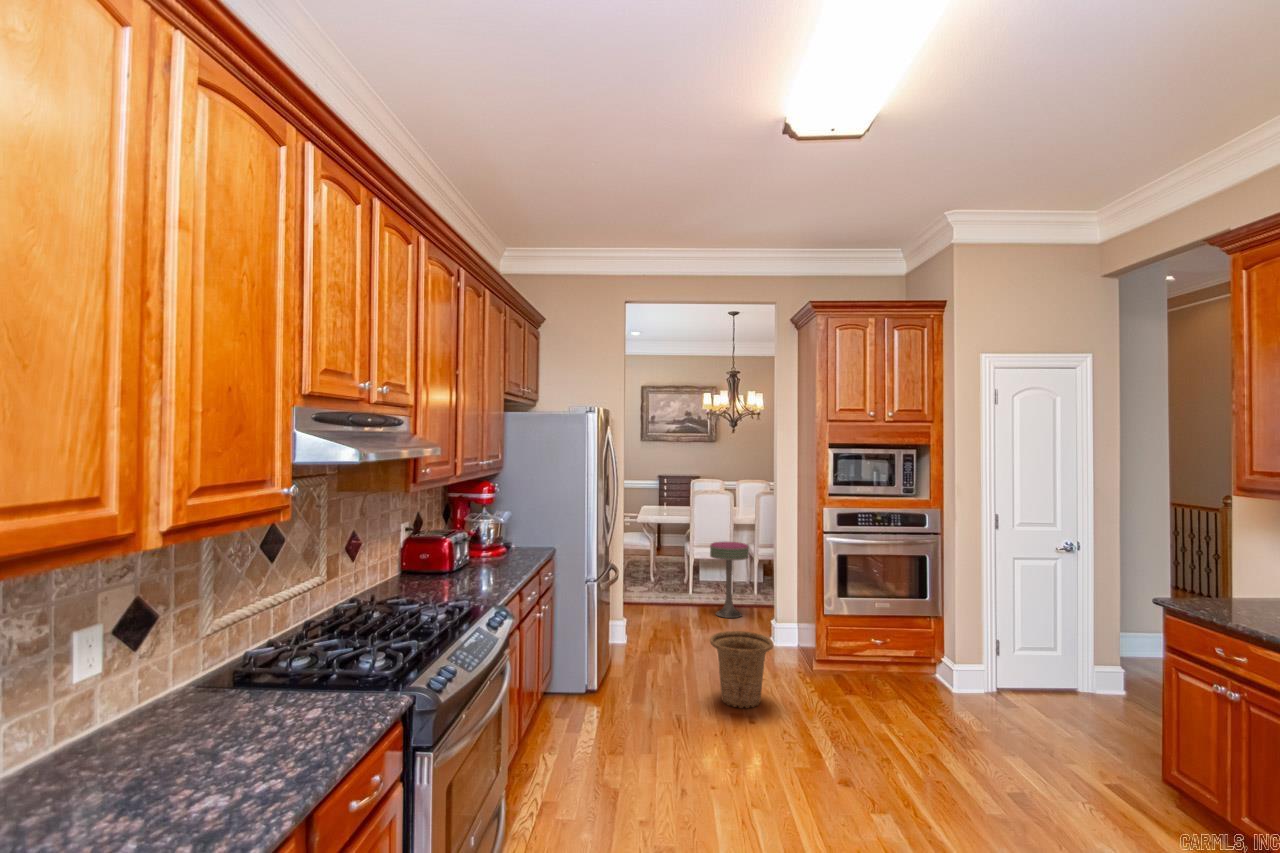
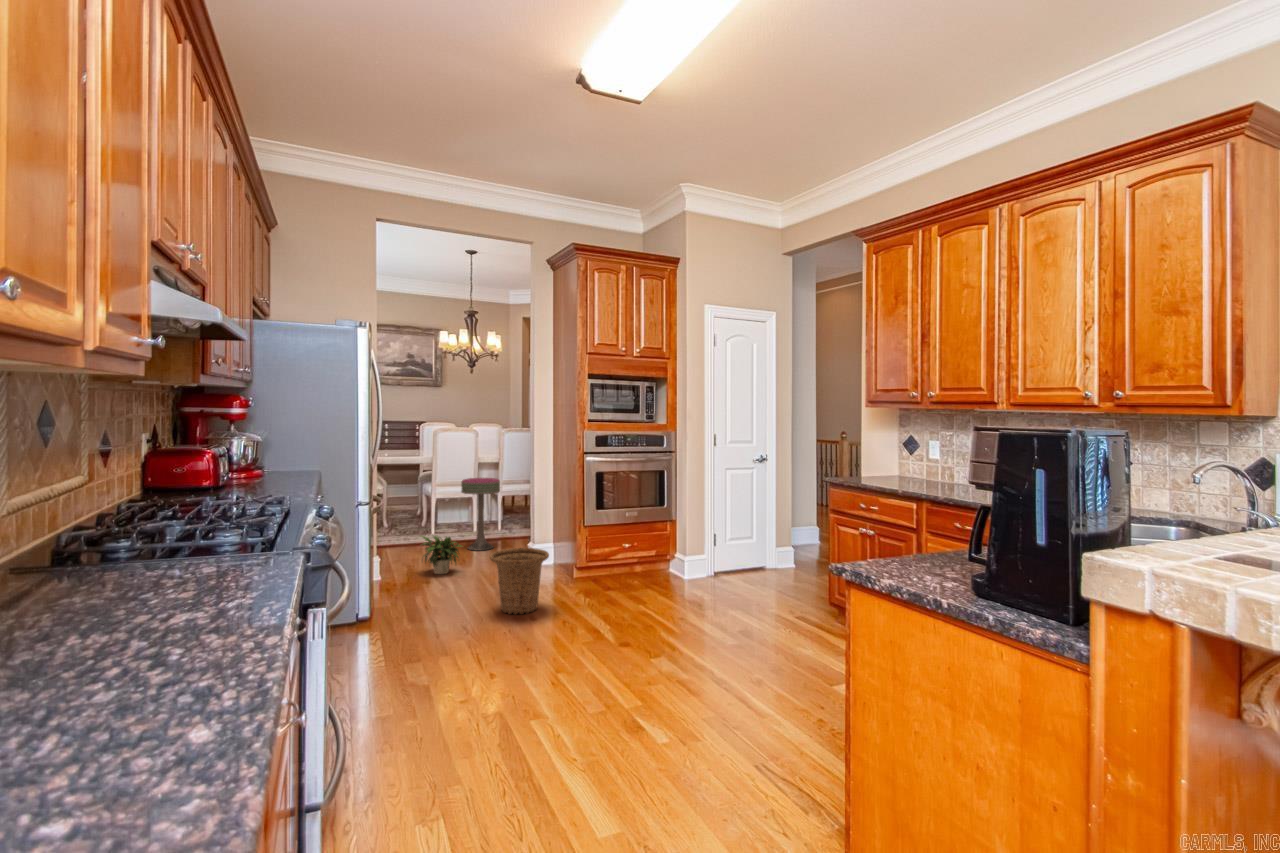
potted plant: none [658,598,702,642] -> present [422,535,462,574]

